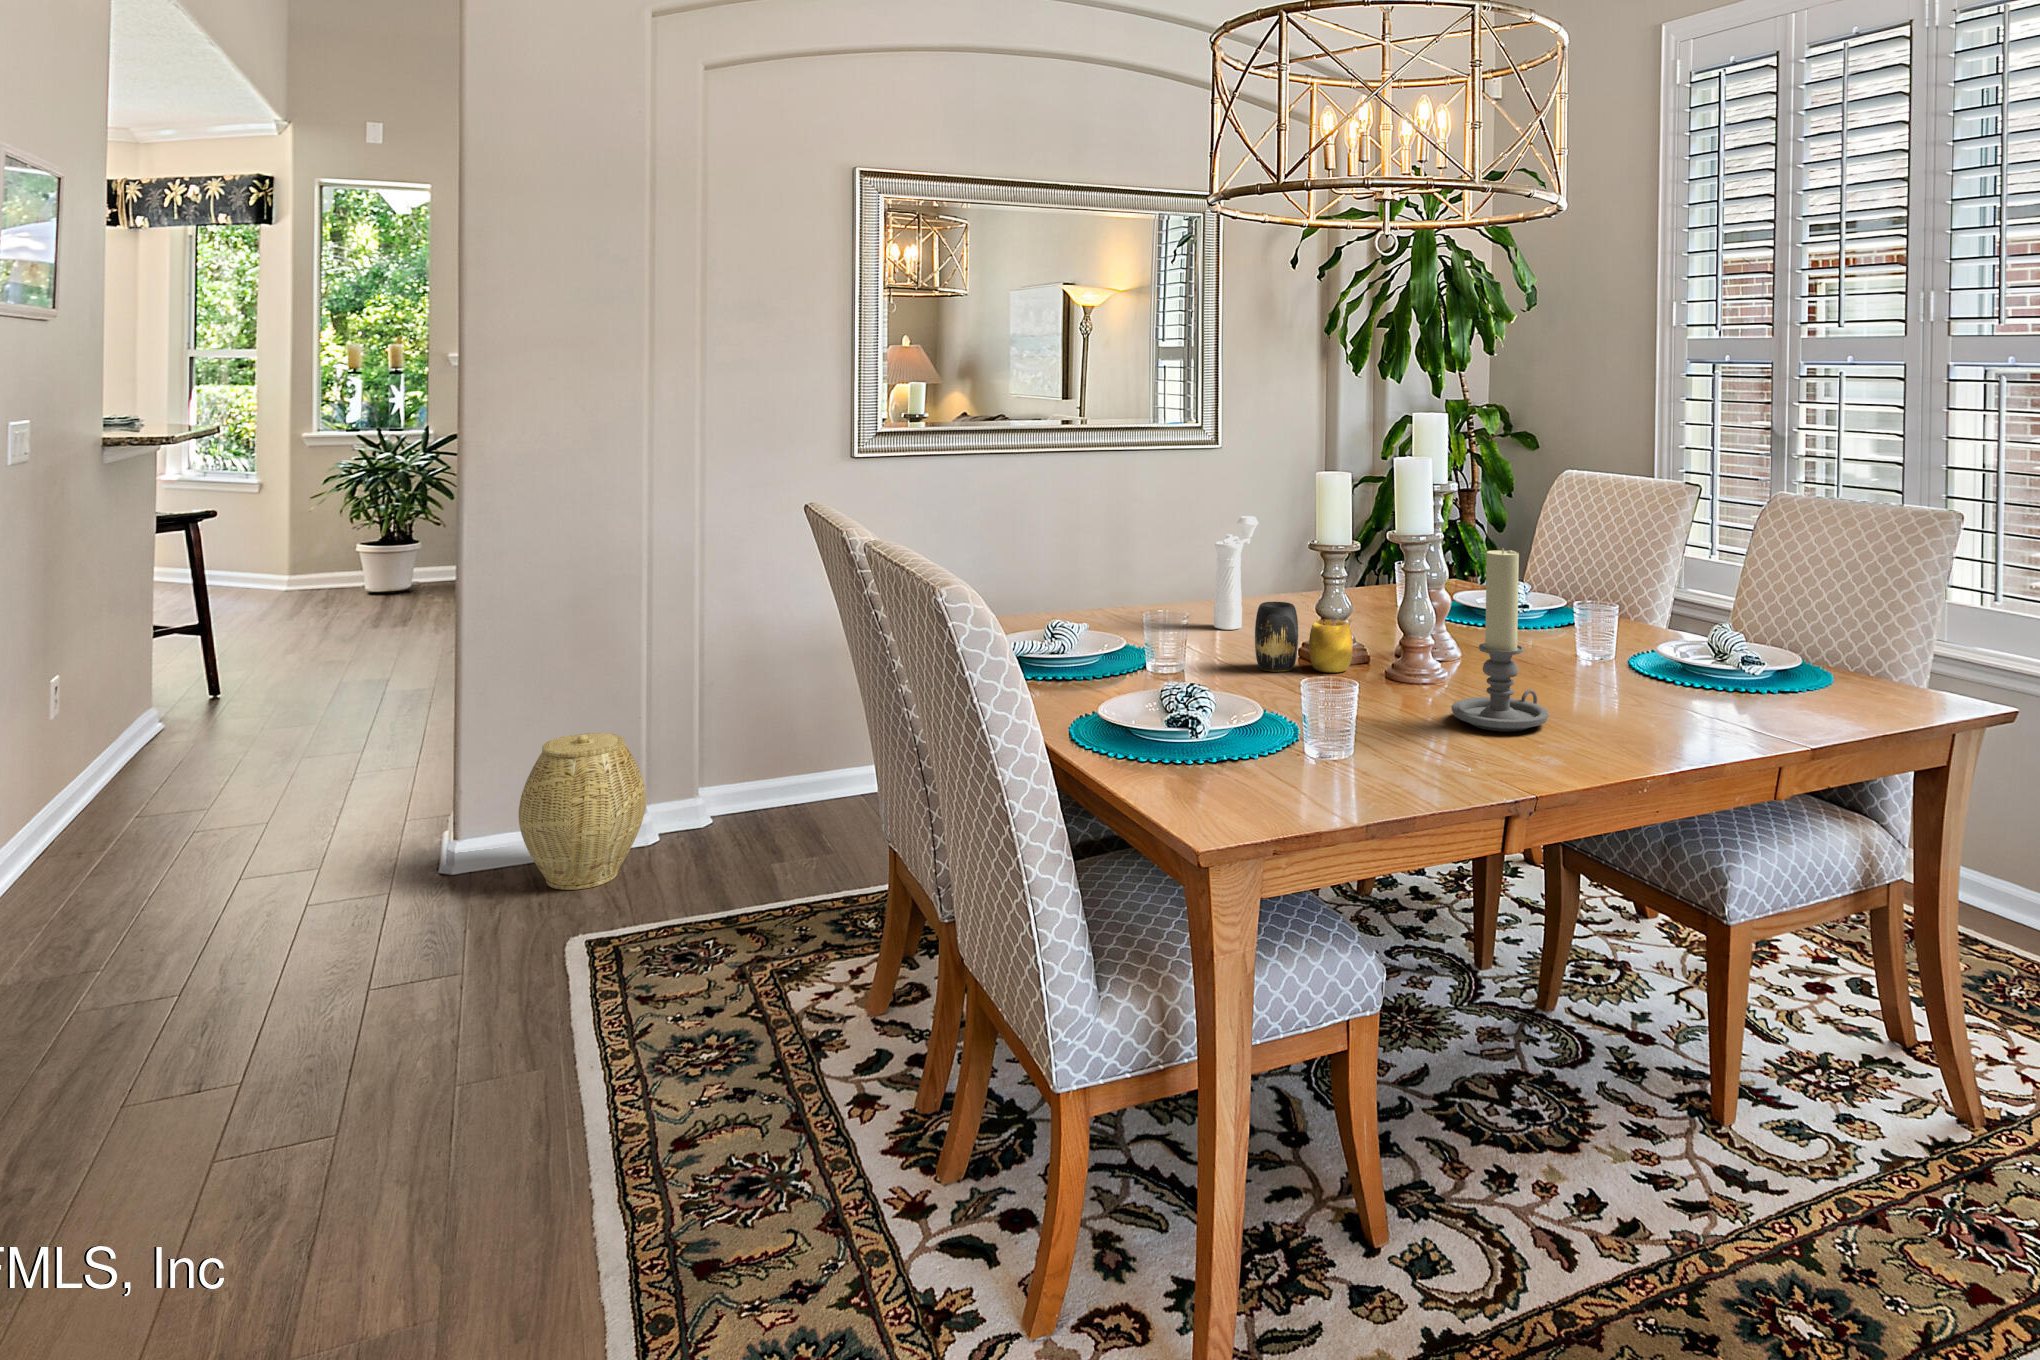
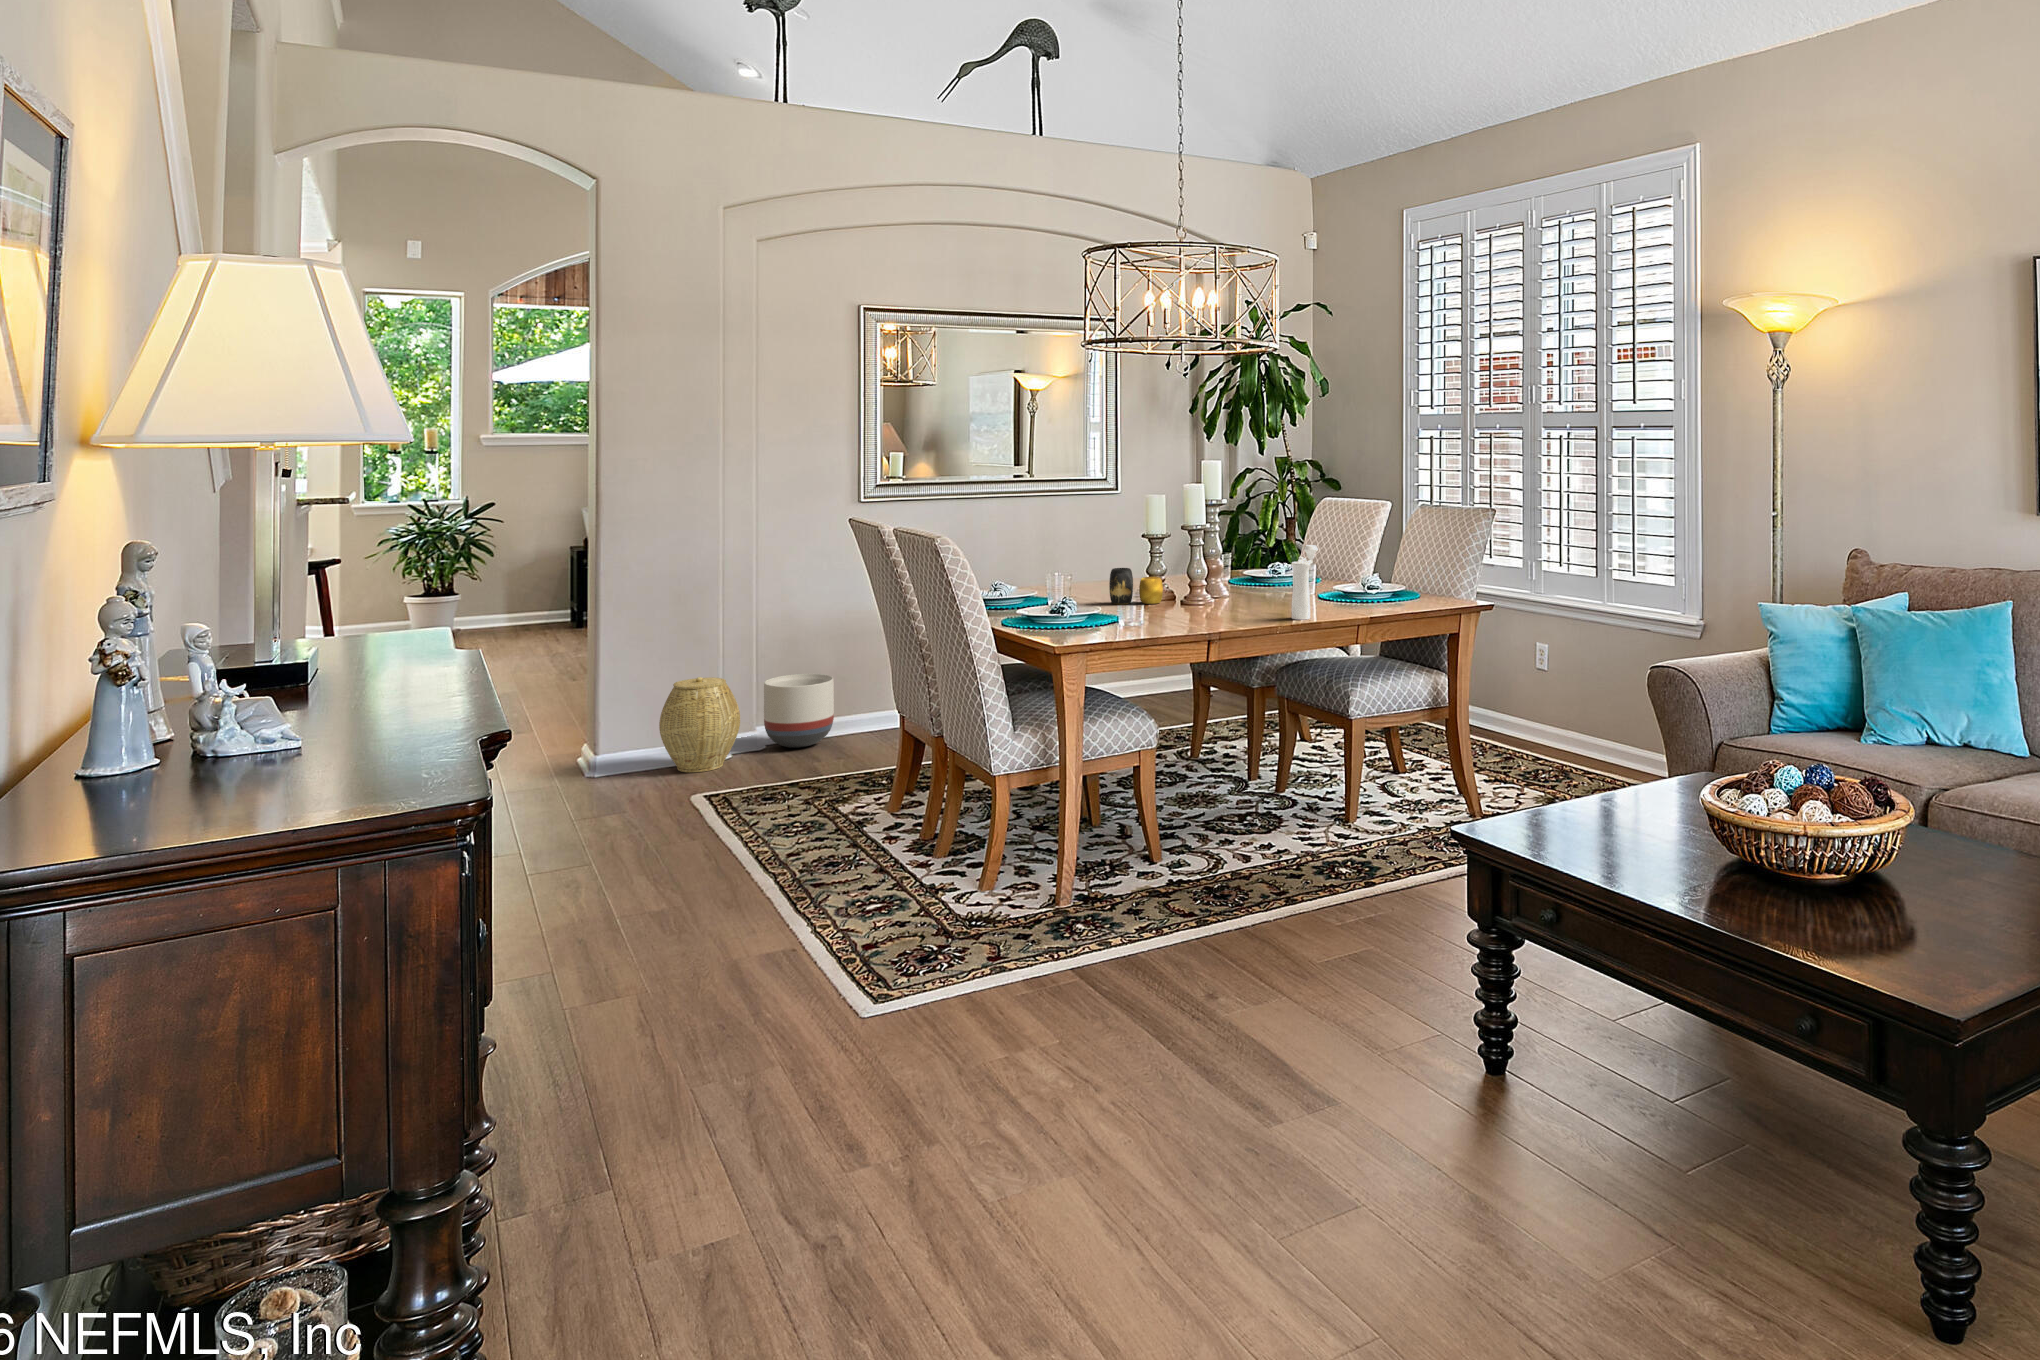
pepper mill: present [1214,516,1258,630] -> present [1292,545,1318,620]
candle holder: present [1452,548,1549,732] -> none [1200,531,1247,621]
planter: none [689,721,795,840] -> present [764,674,834,748]

